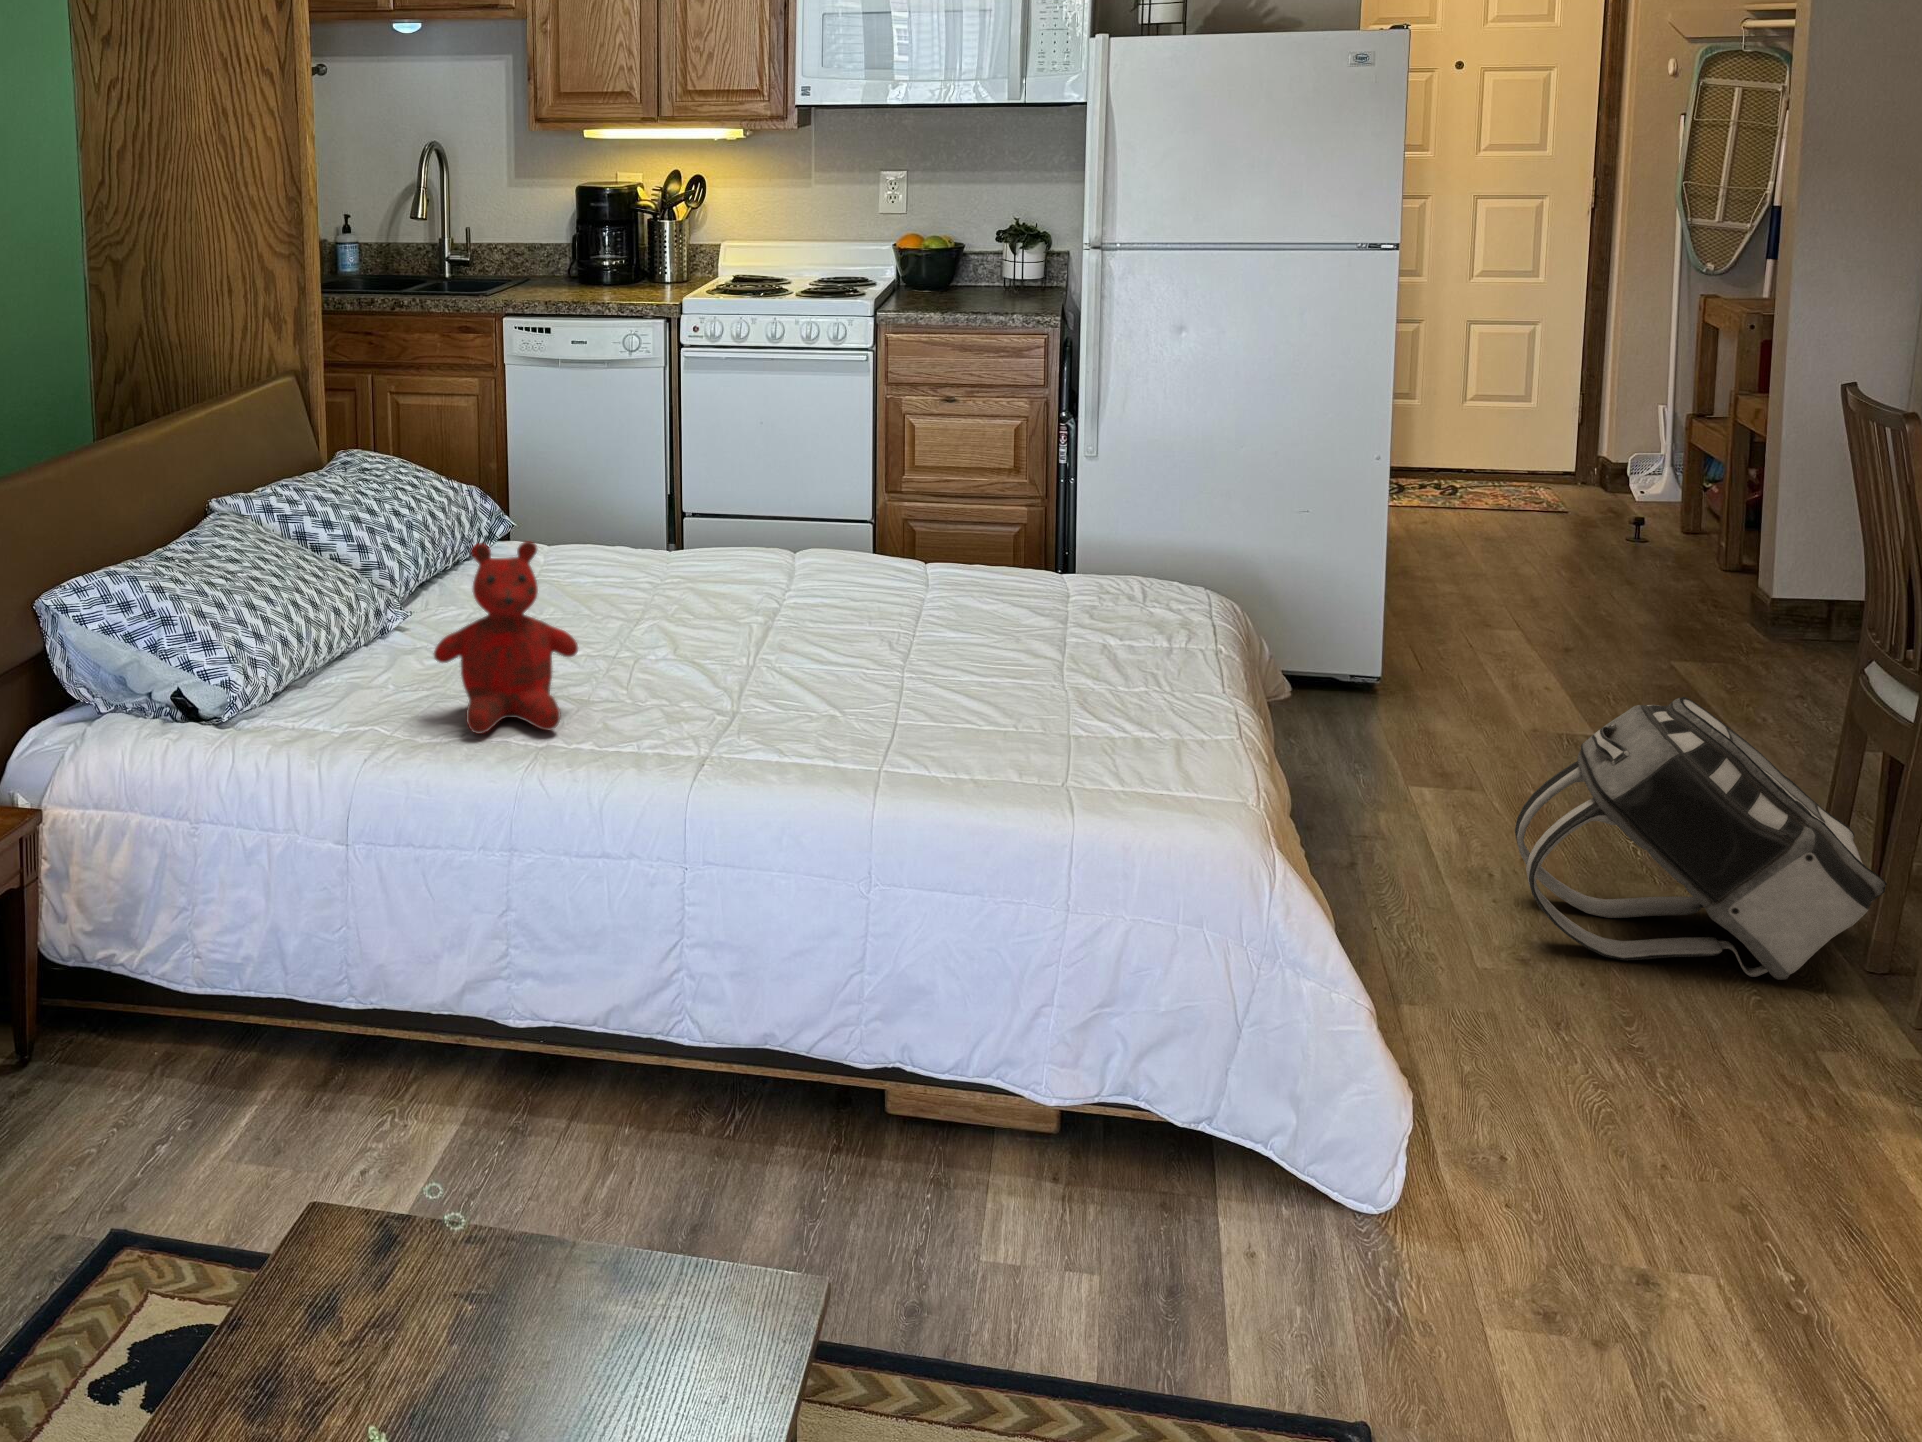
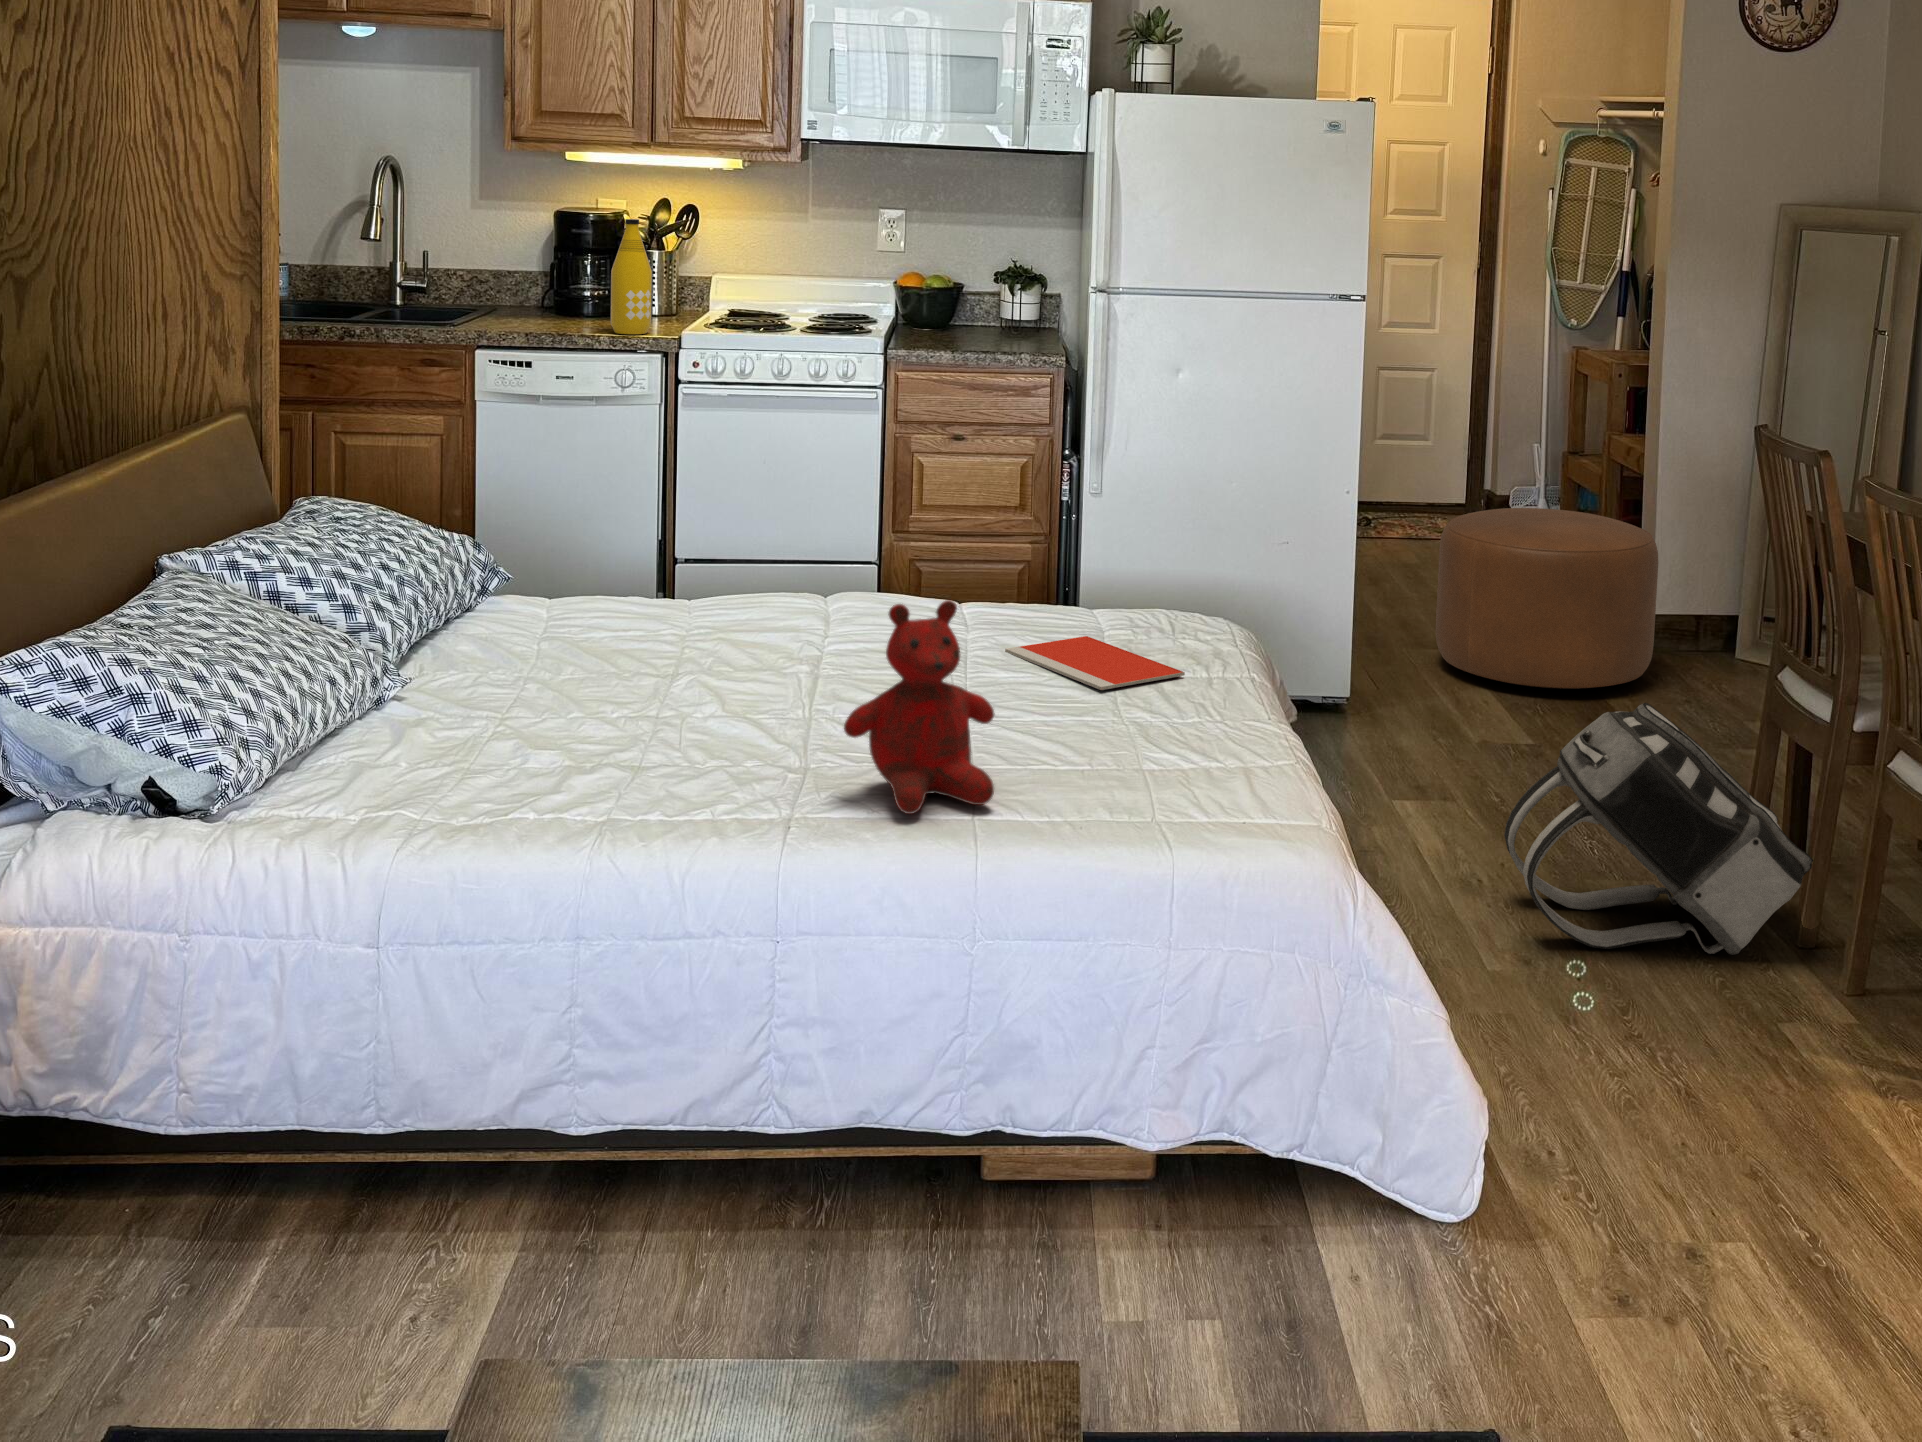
bottle: none [619,190,657,301] -> present [611,219,652,334]
ottoman: none [1496,482,1770,682] -> present [1436,508,1658,689]
teddy bear: present [434,541,578,734] -> present [844,600,995,814]
notebook: none [960,601,1138,654] -> present [1005,636,1185,690]

